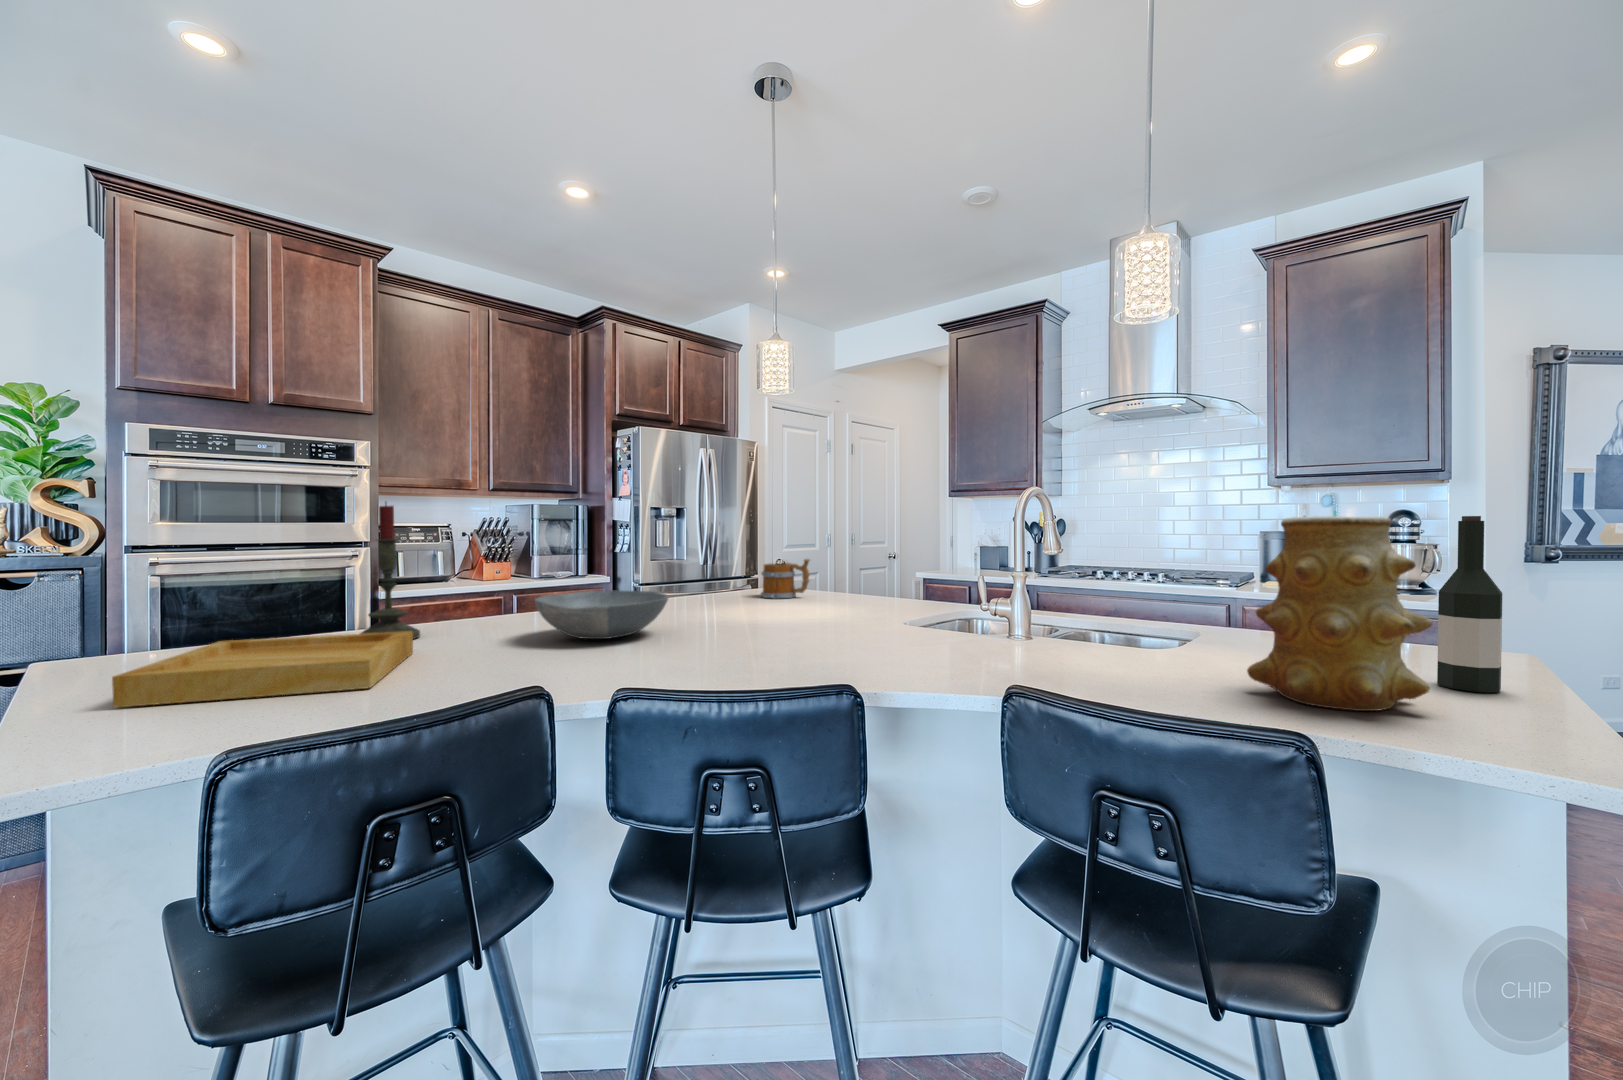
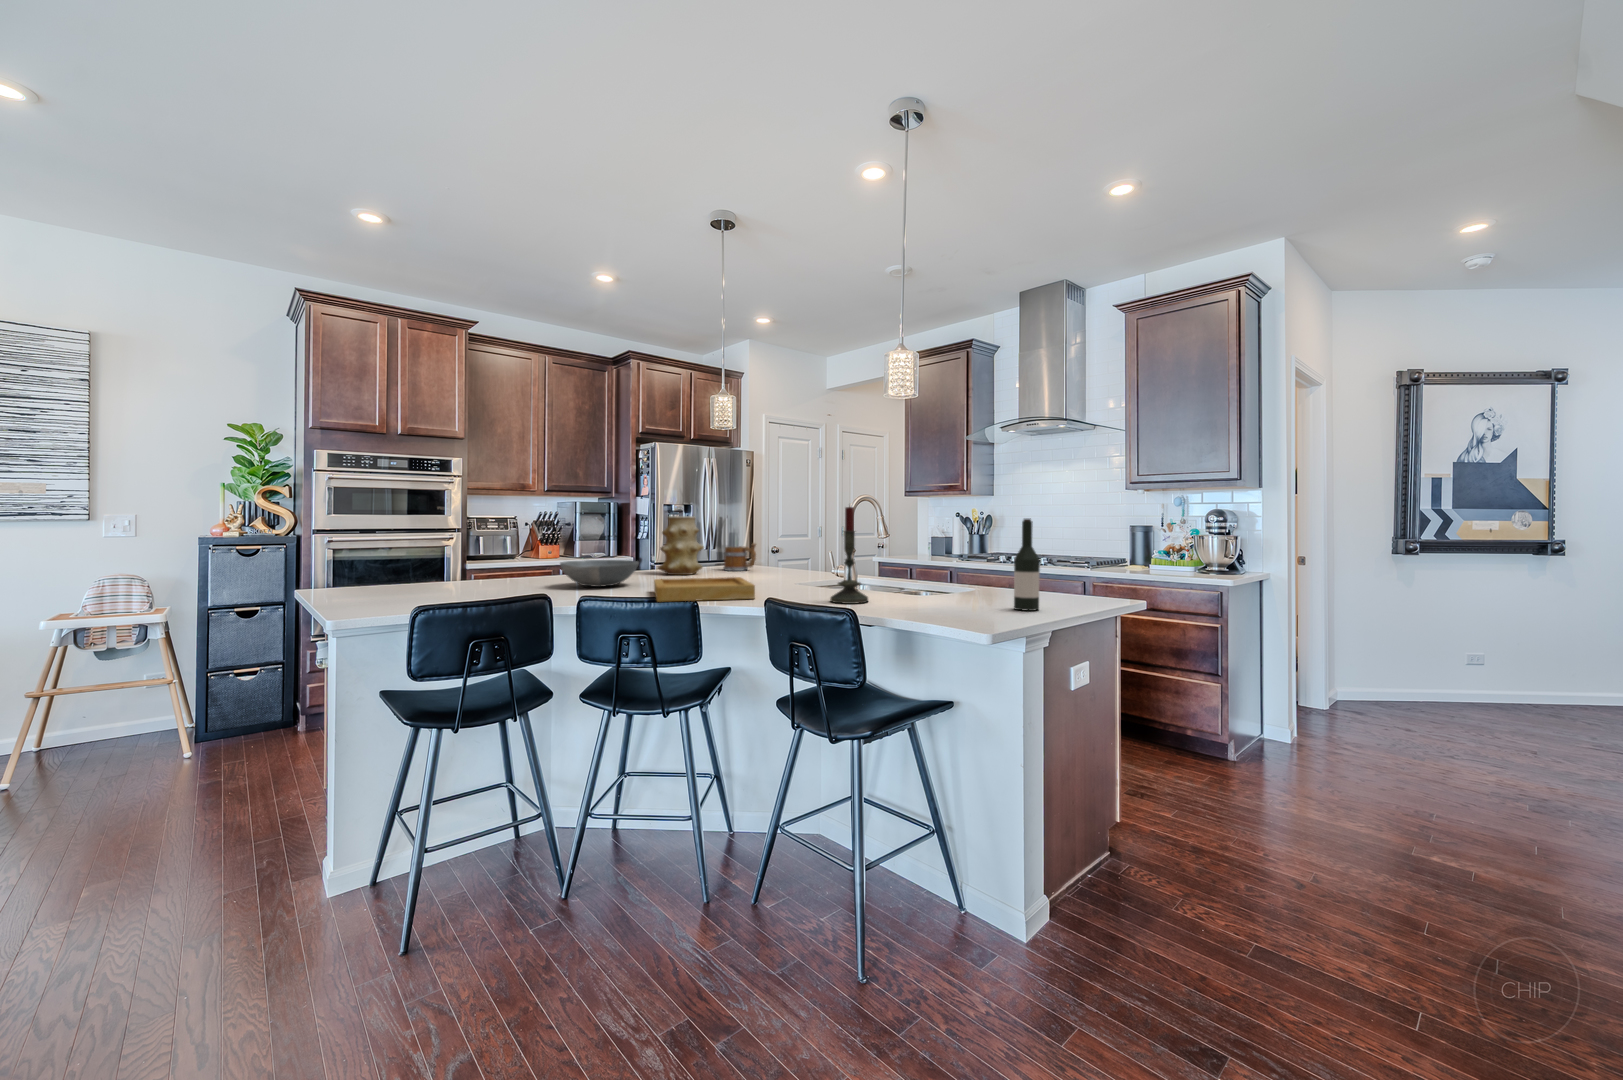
candle: present [360,505,420,639] -> present [830,507,868,604]
vase: present [1247,516,1432,711] -> present [659,516,704,575]
tray: present [112,631,413,708] -> present [654,577,755,602]

